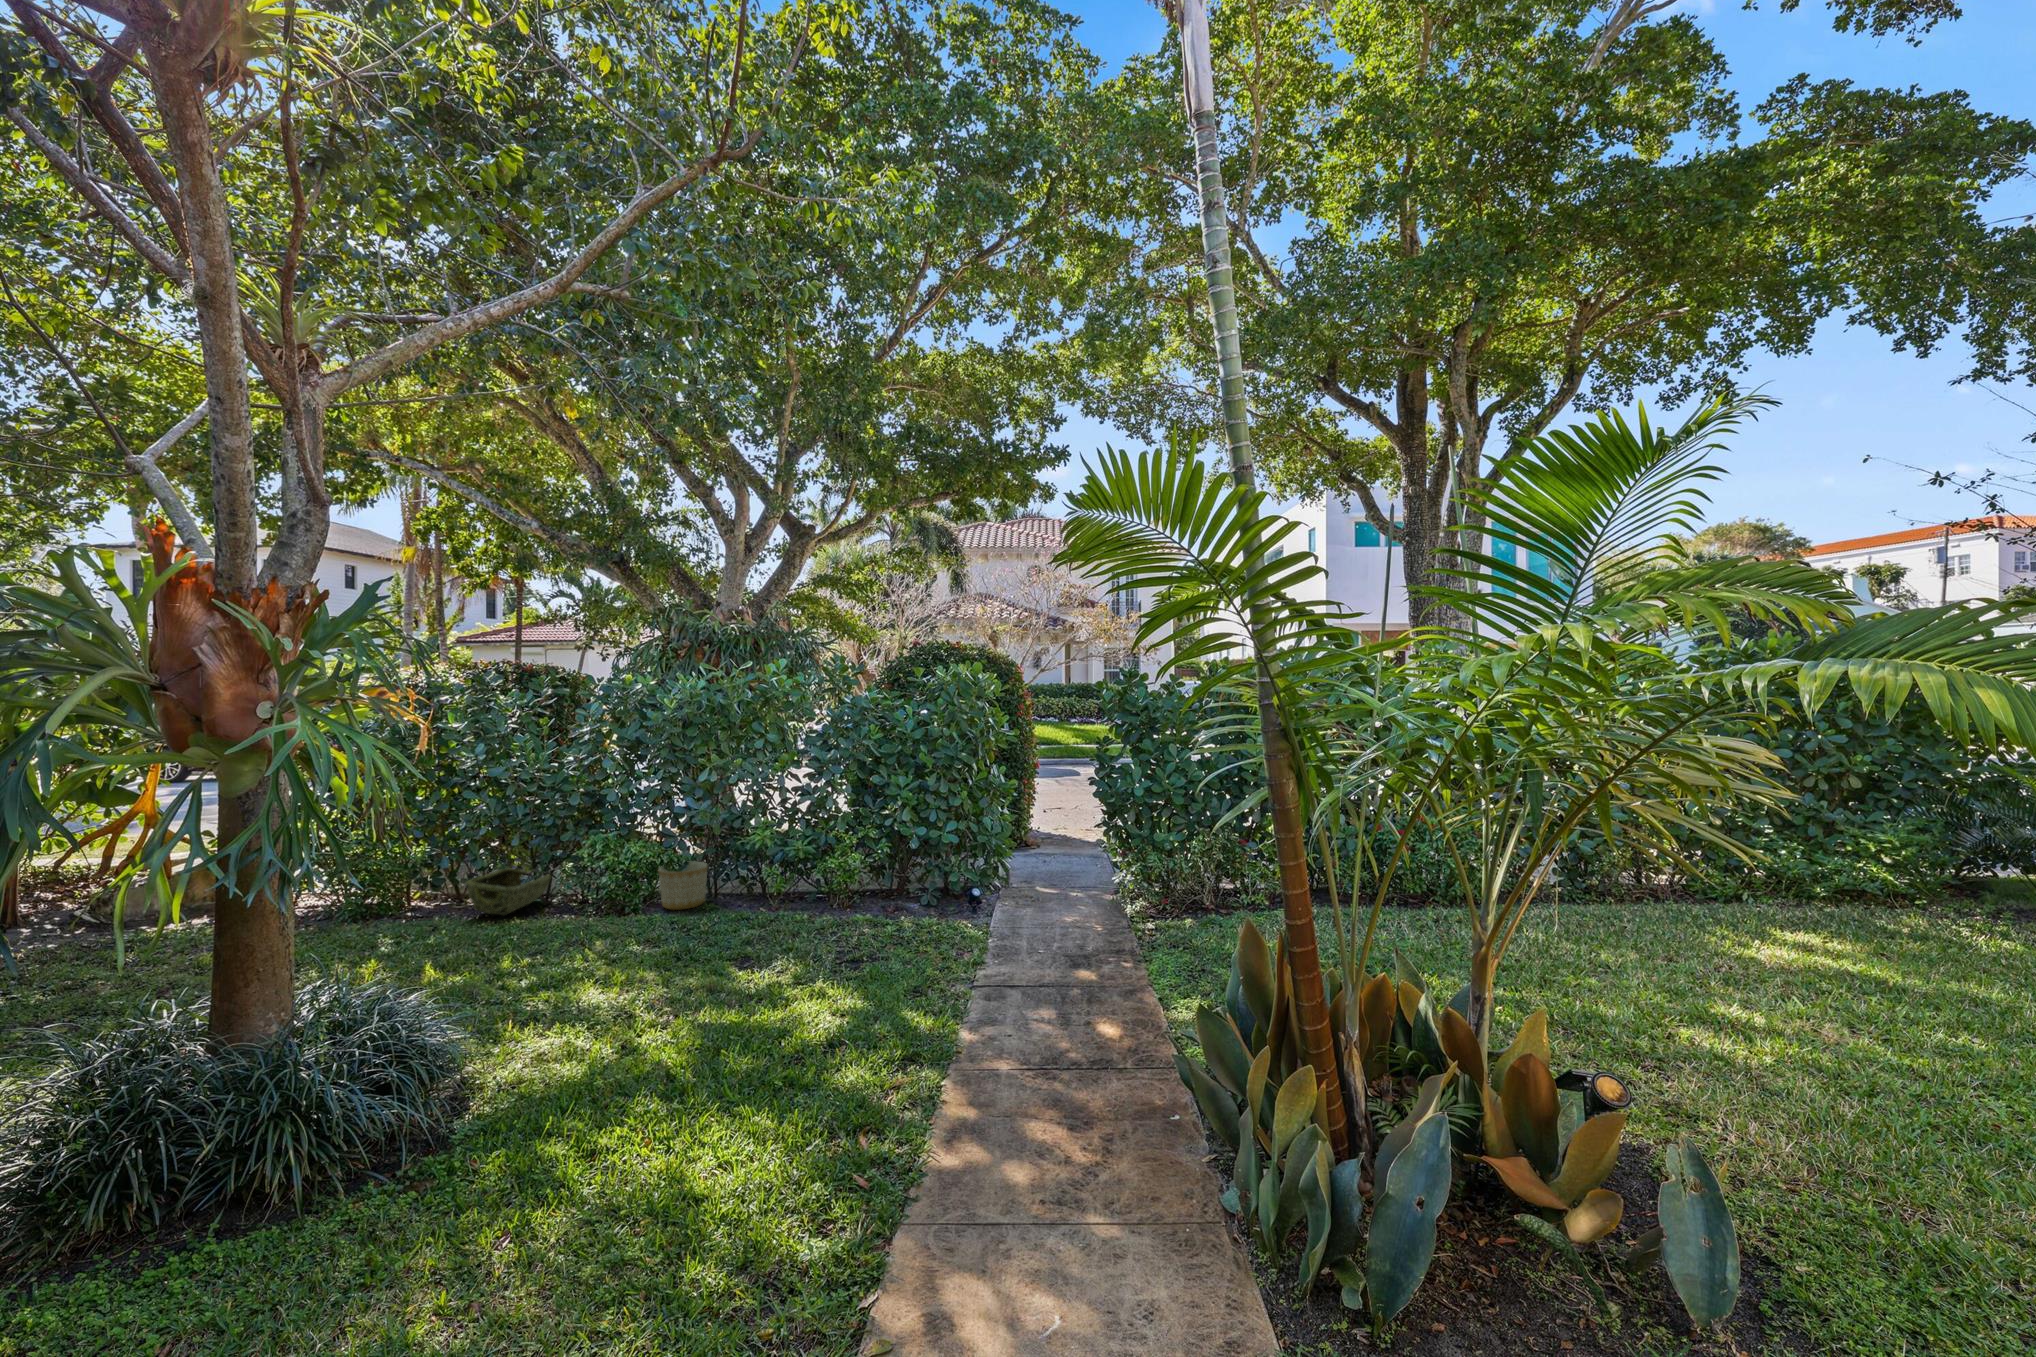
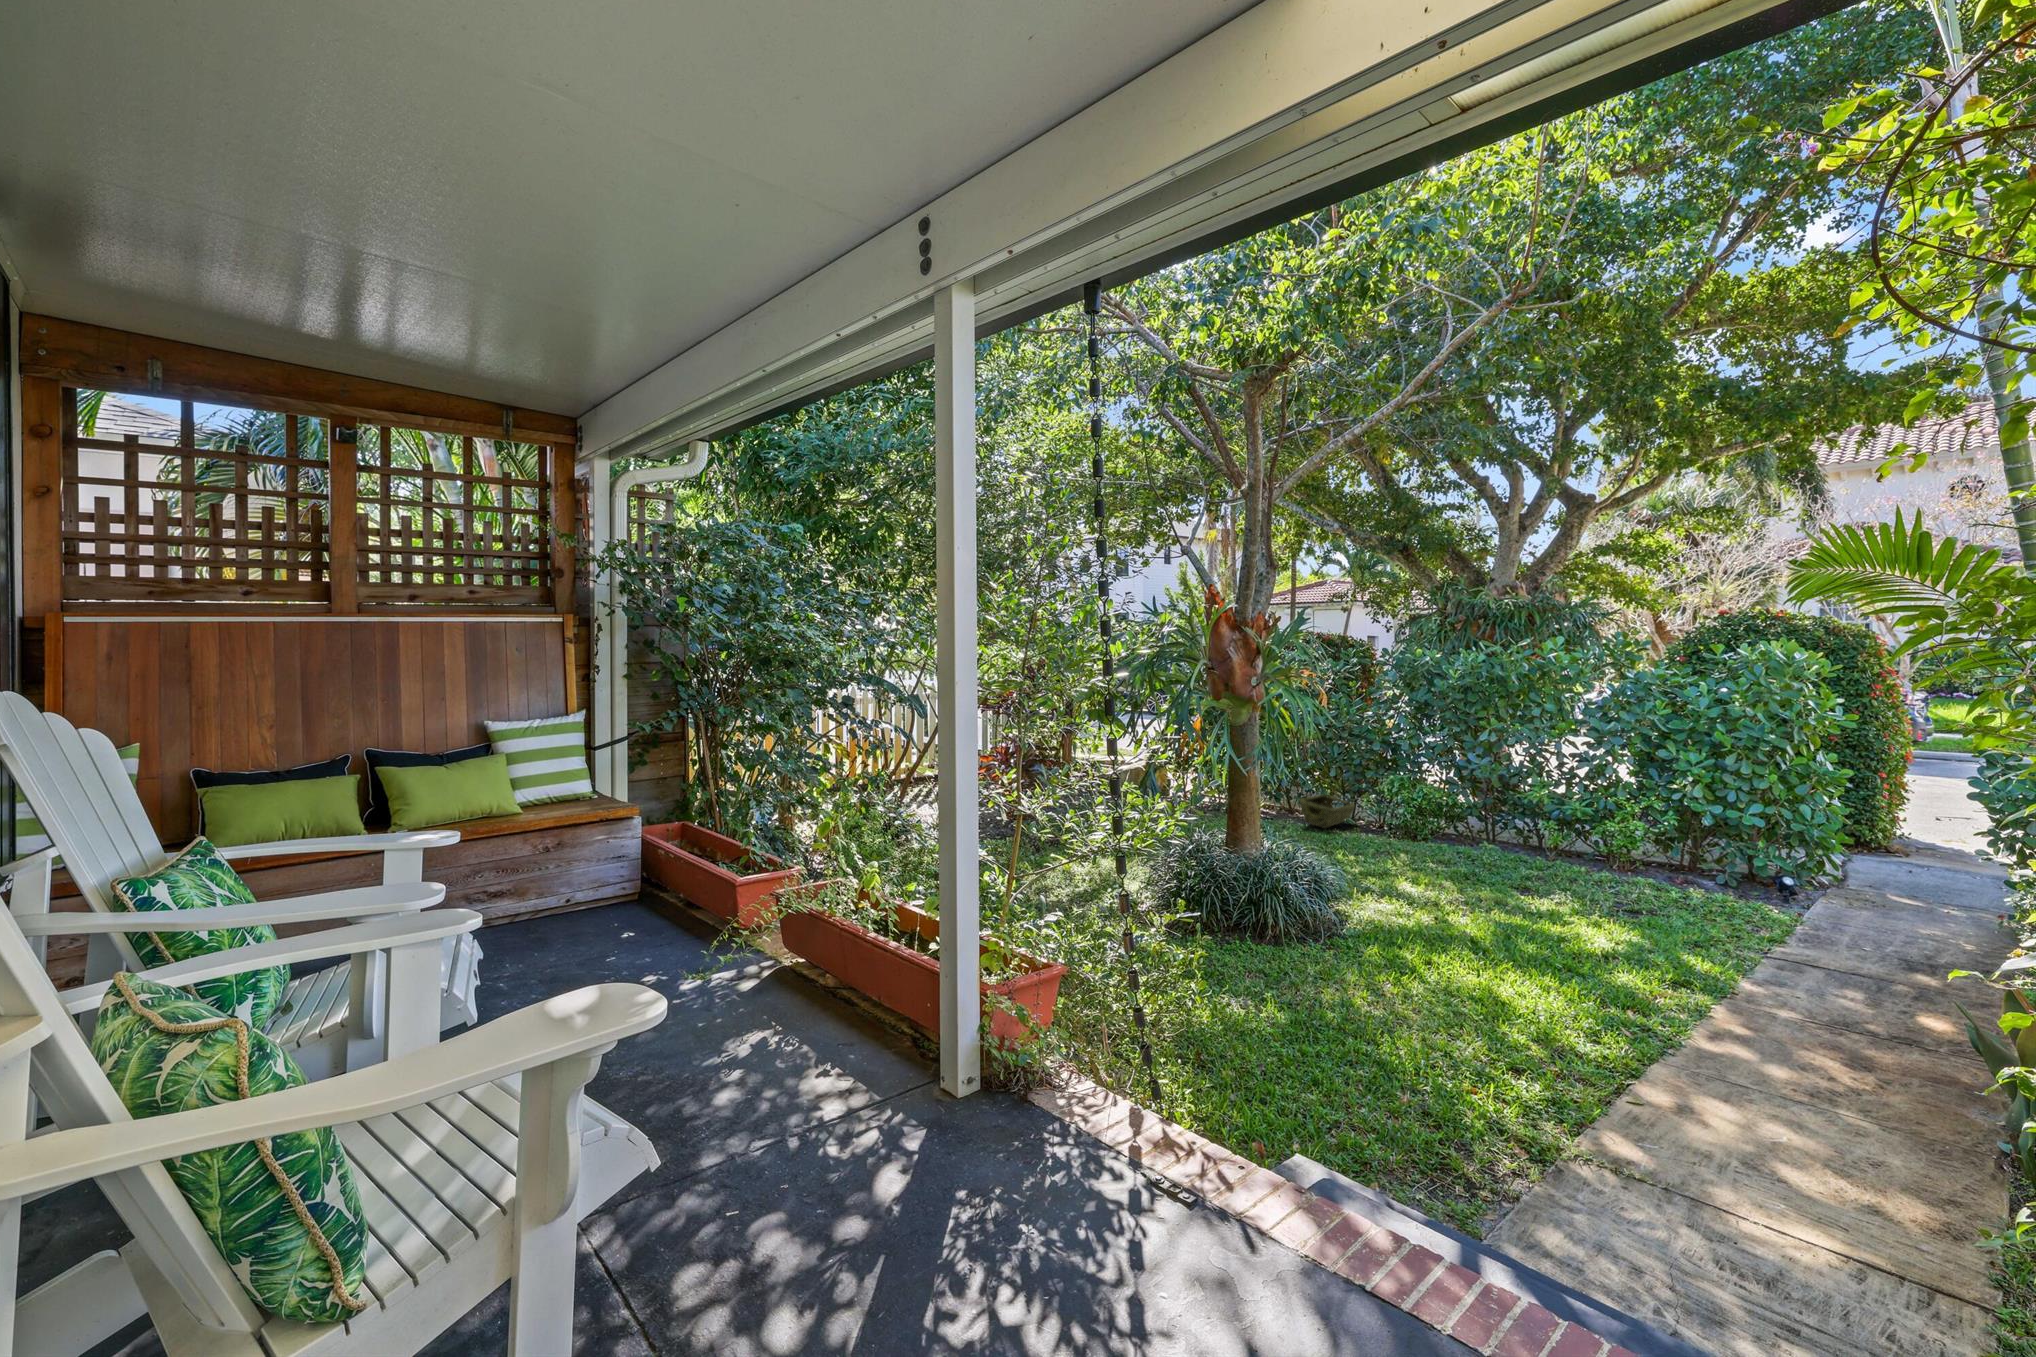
planter: present [659,862,707,910] -> none [1443,808,1486,846]

